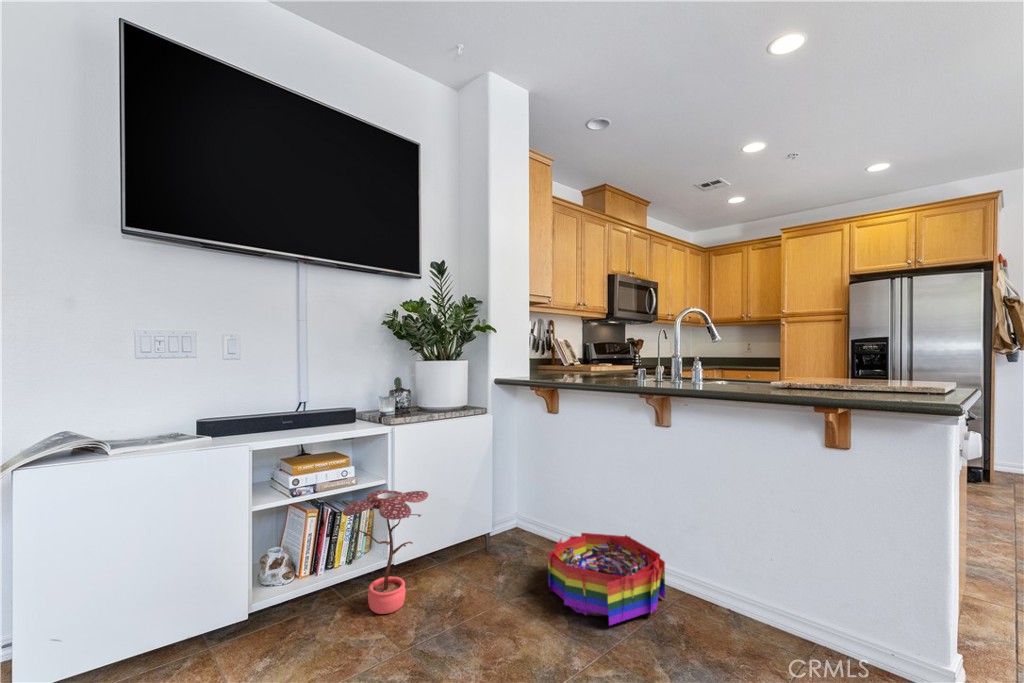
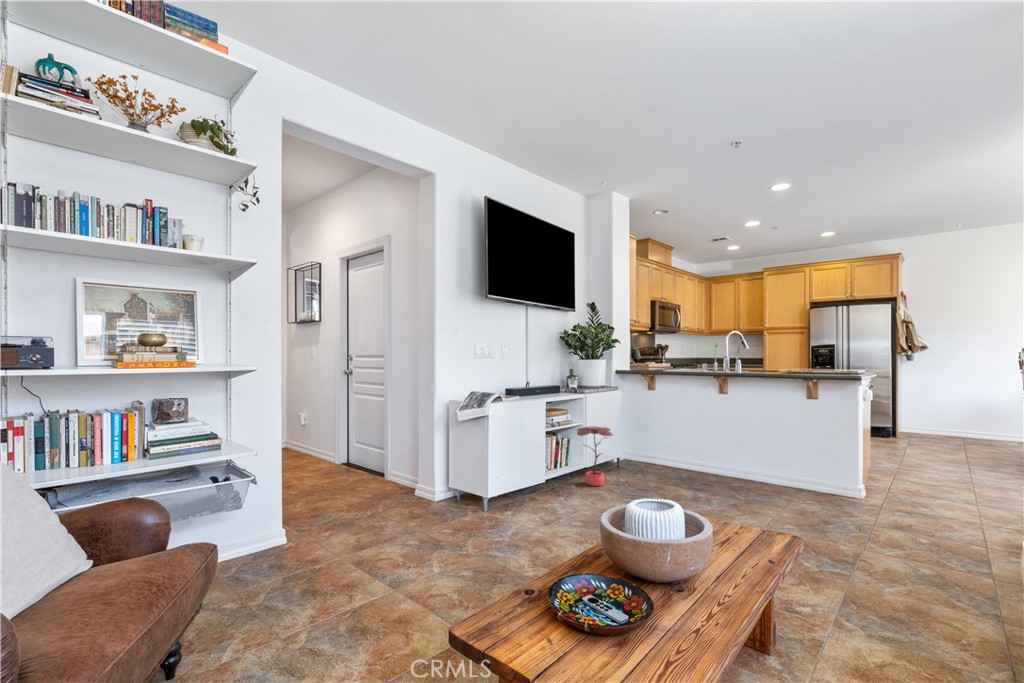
storage bin: present [548,533,665,625] -> none [667,452,729,485]

